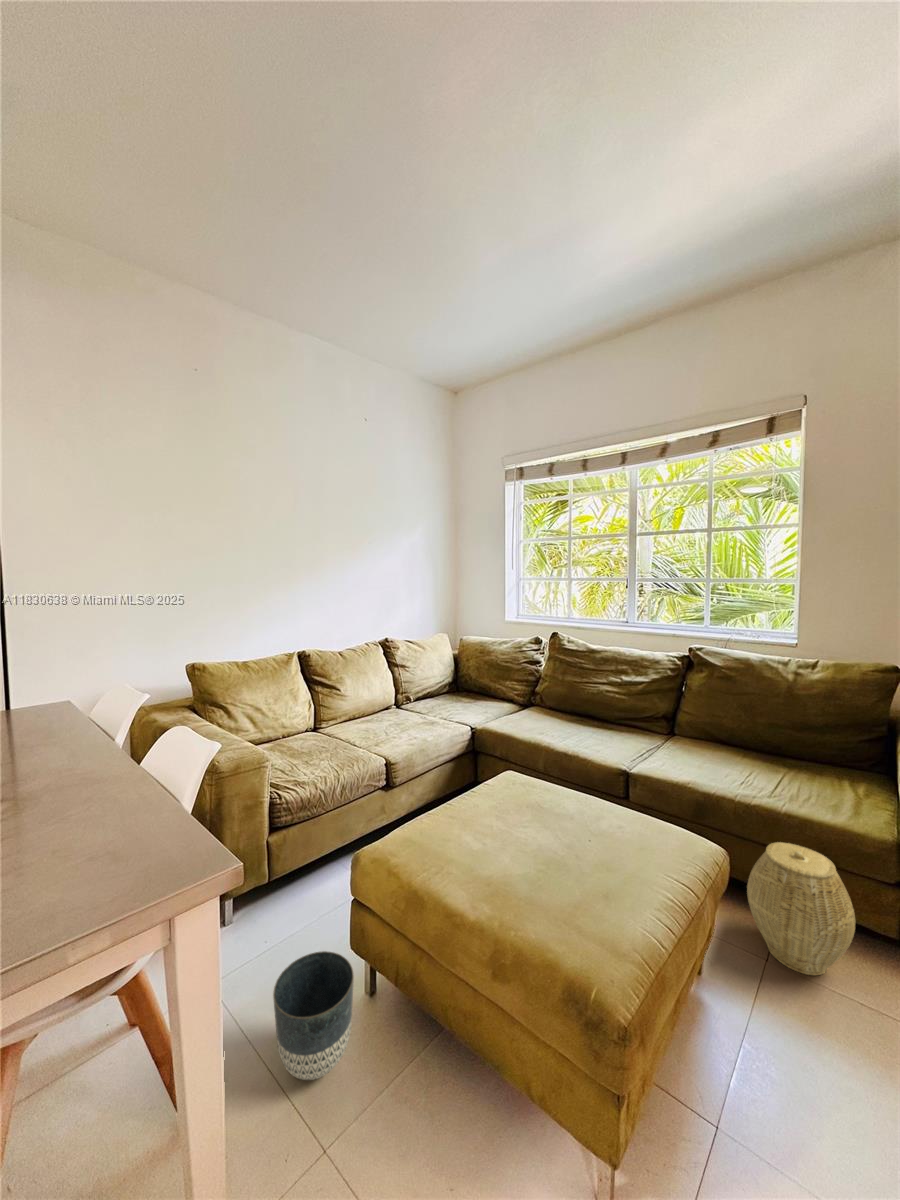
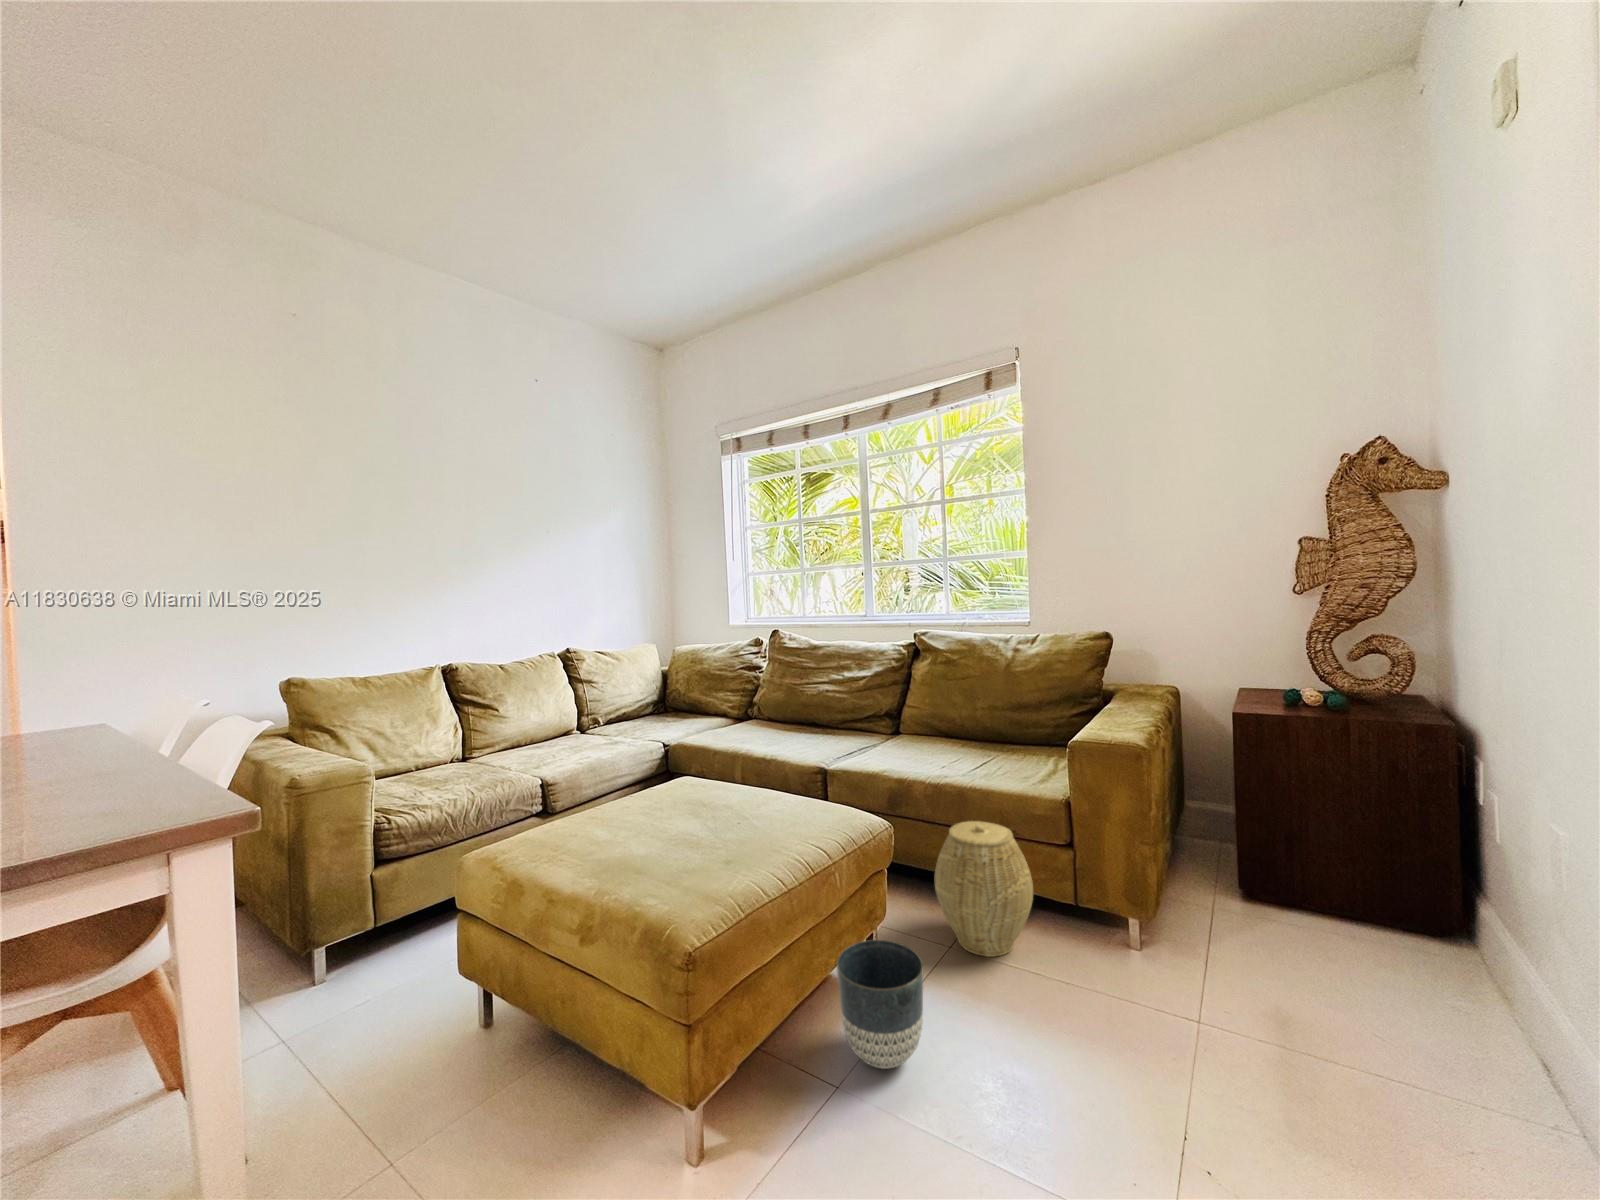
planter: present [273,951,354,1080] -> present [837,940,923,1069]

